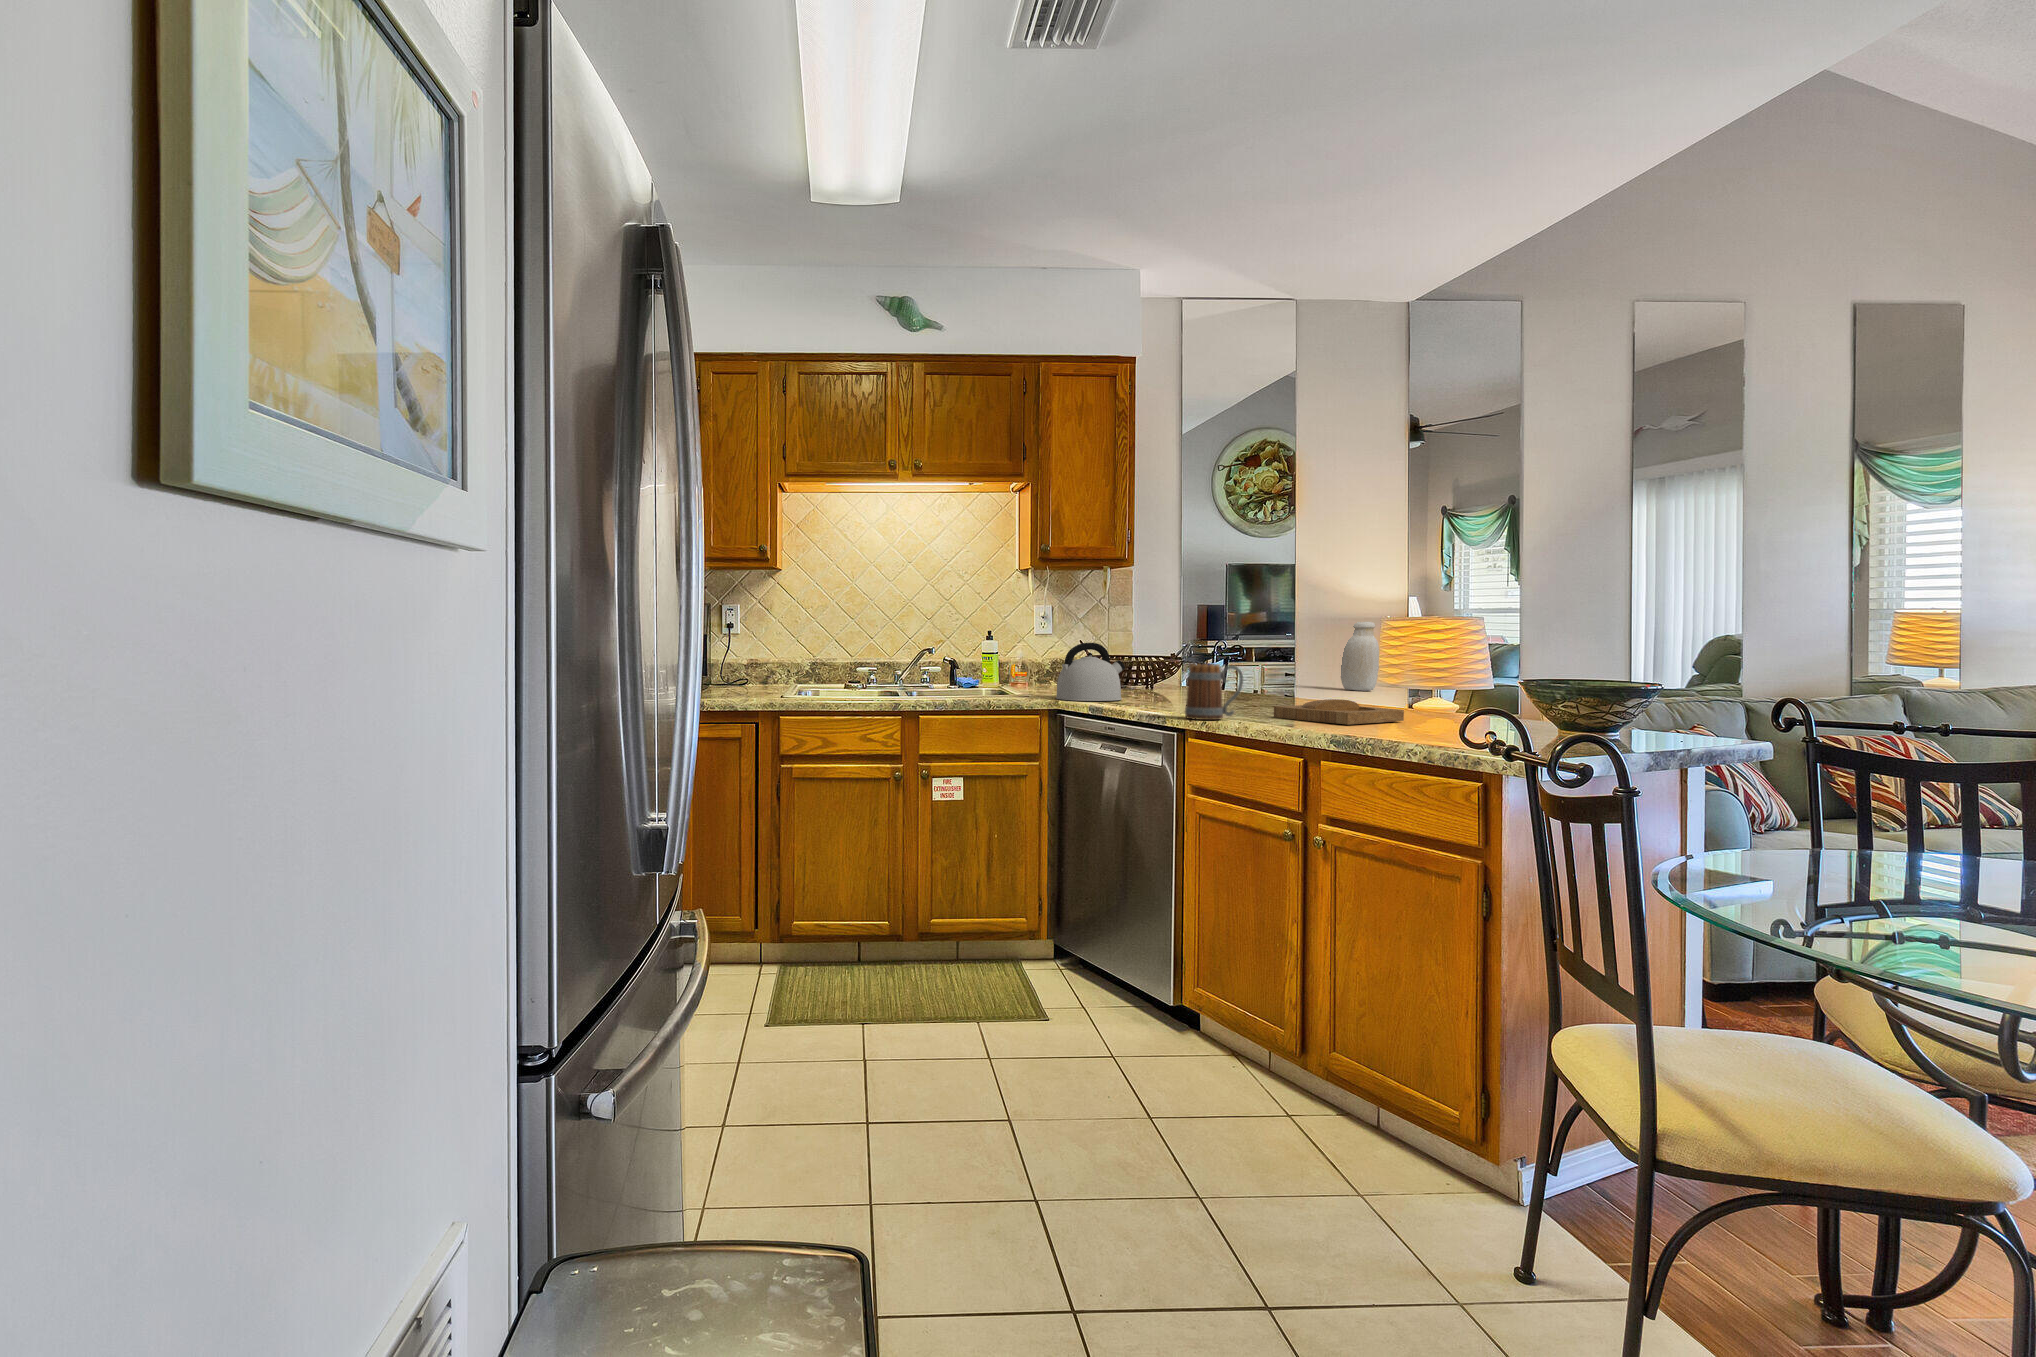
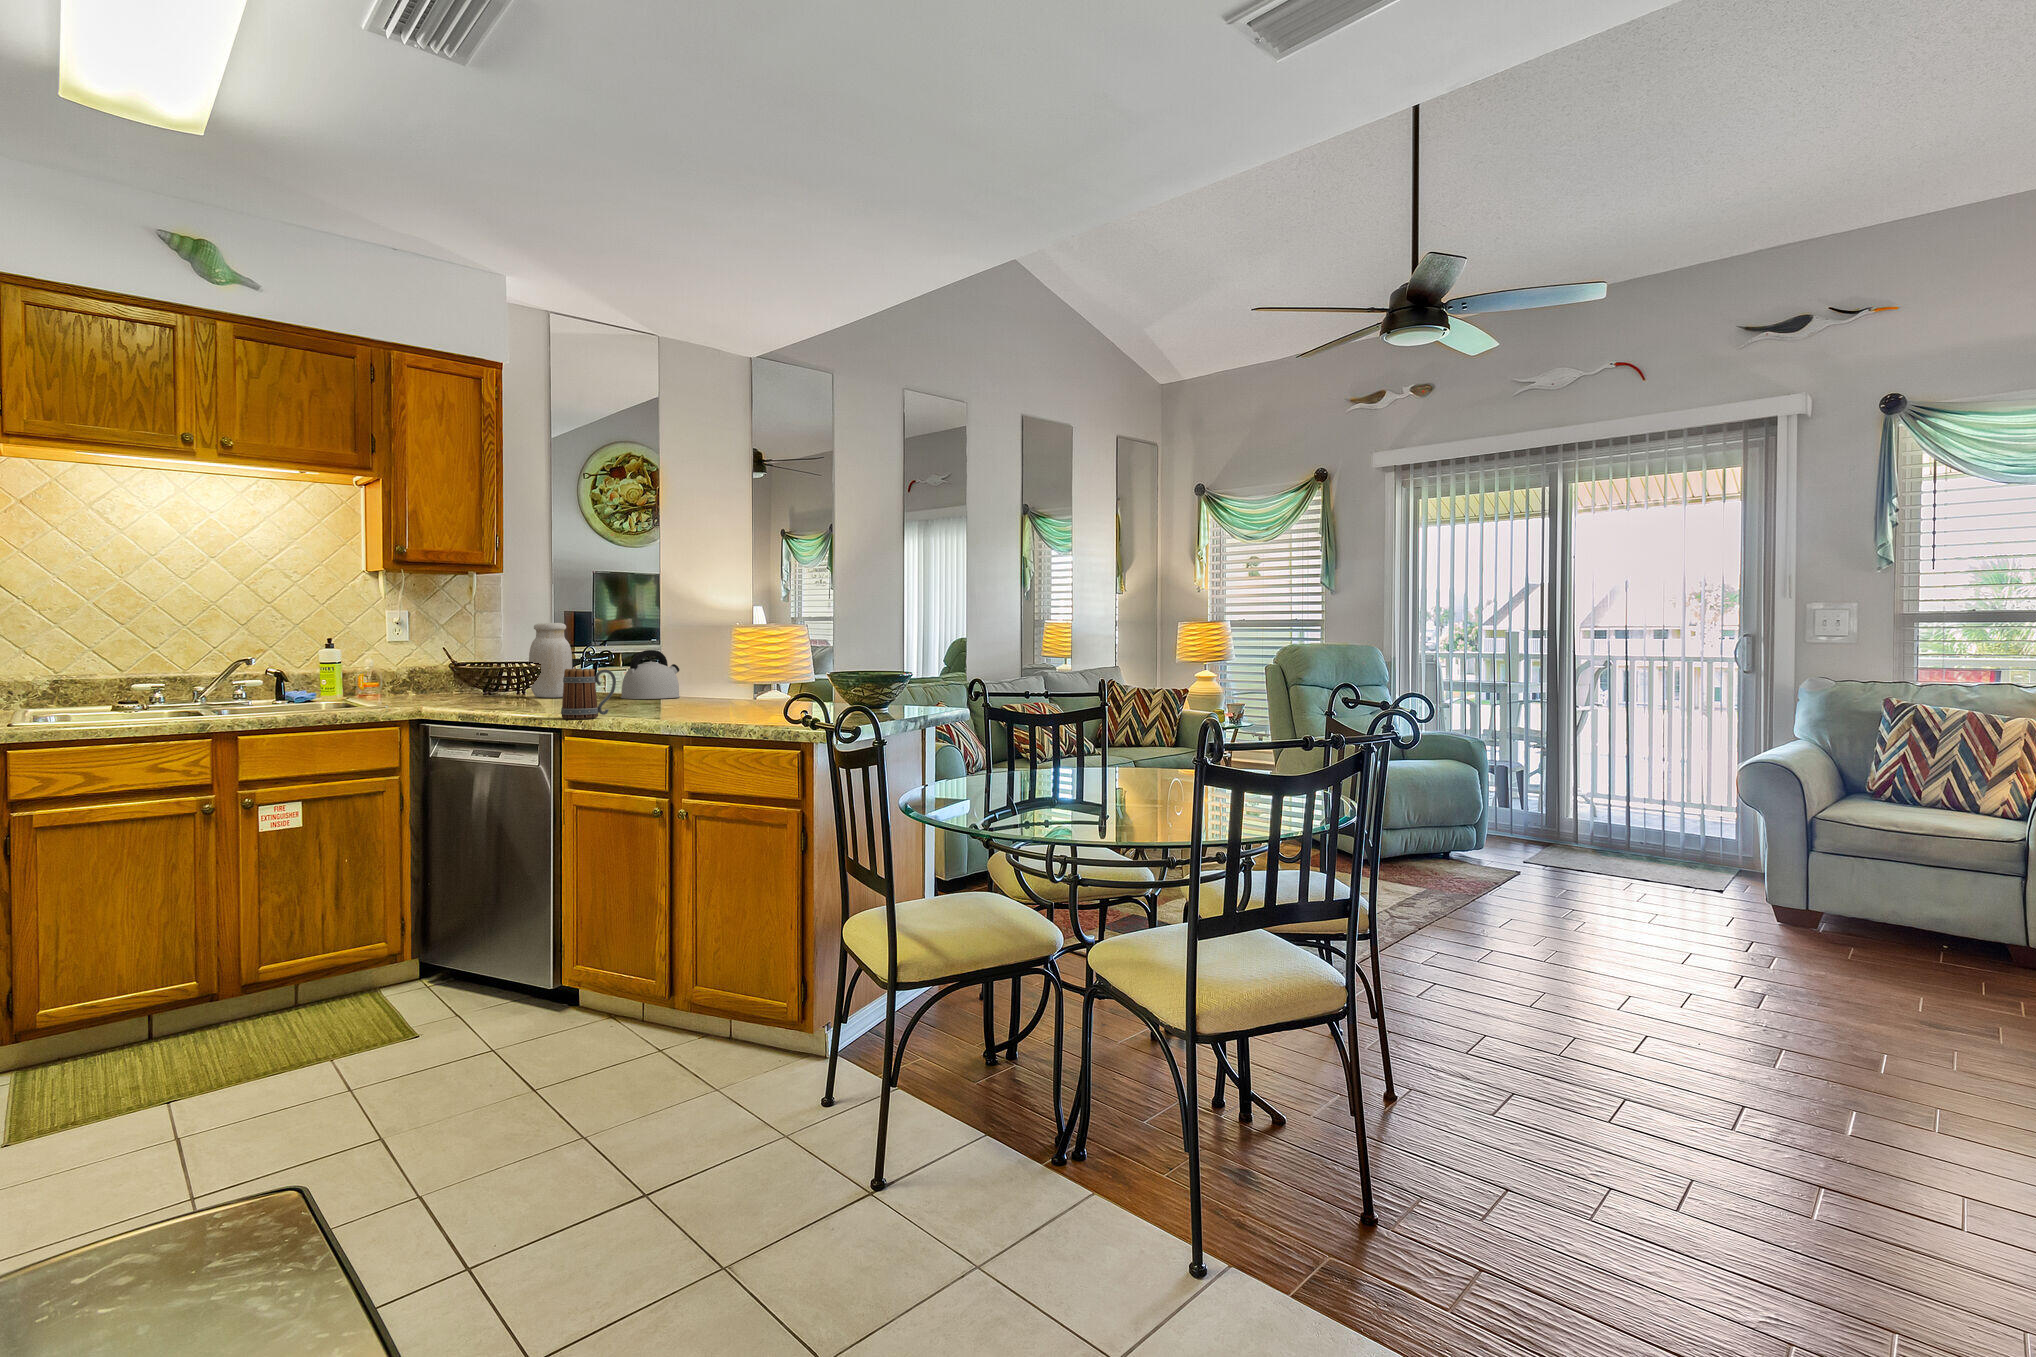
jar: present [1341,622,1379,691] -> present [529,623,572,698]
kettle: present [1056,643,1125,701] -> present [621,650,680,699]
tray: present [1274,699,1404,725] -> none [645,696,754,716]

